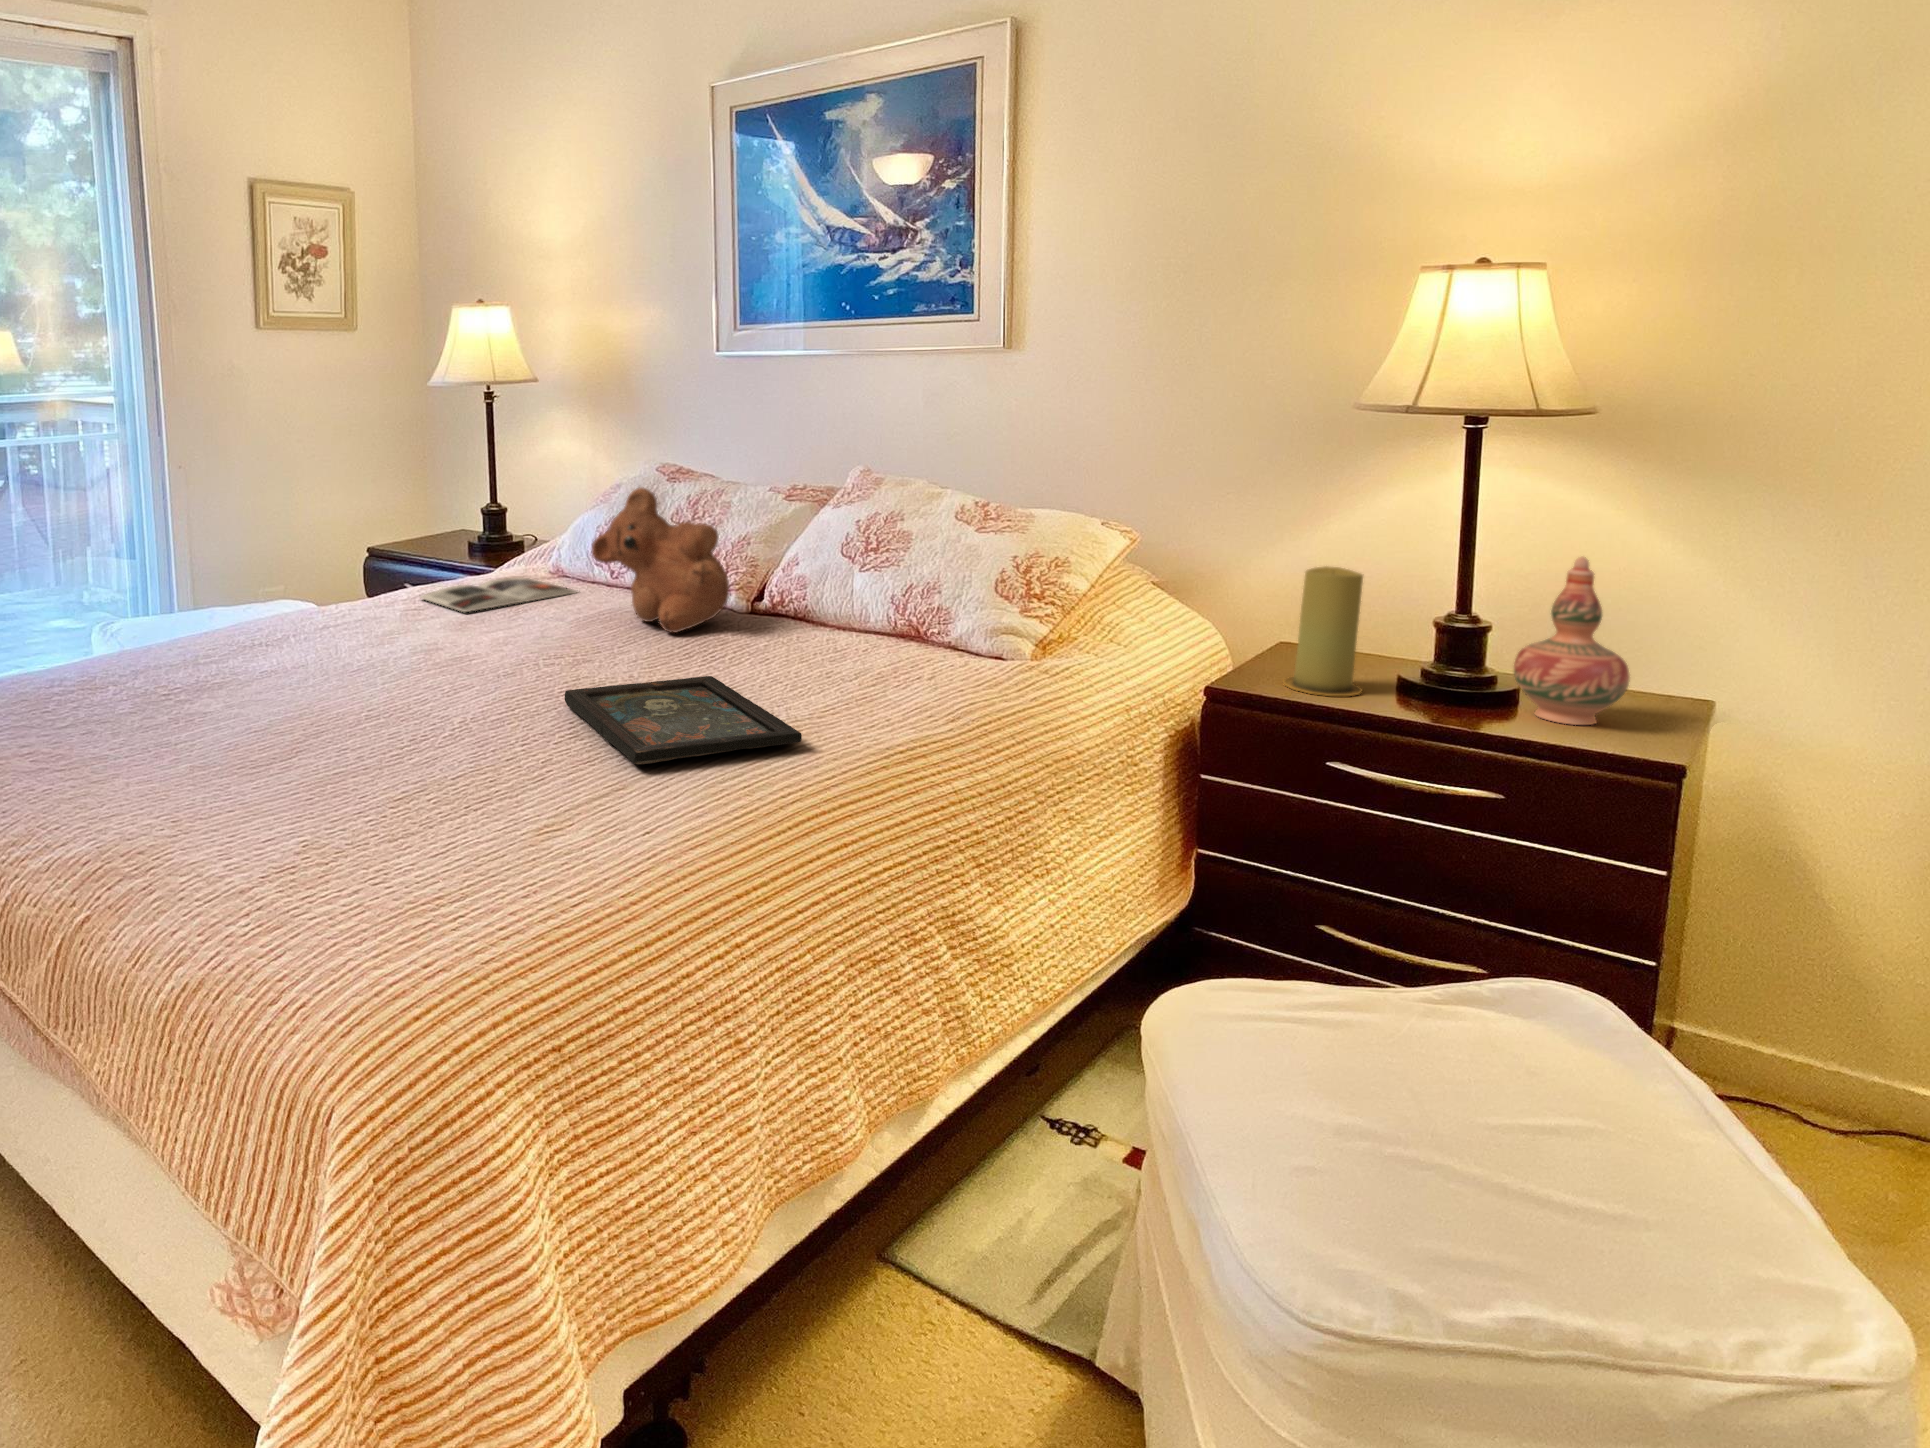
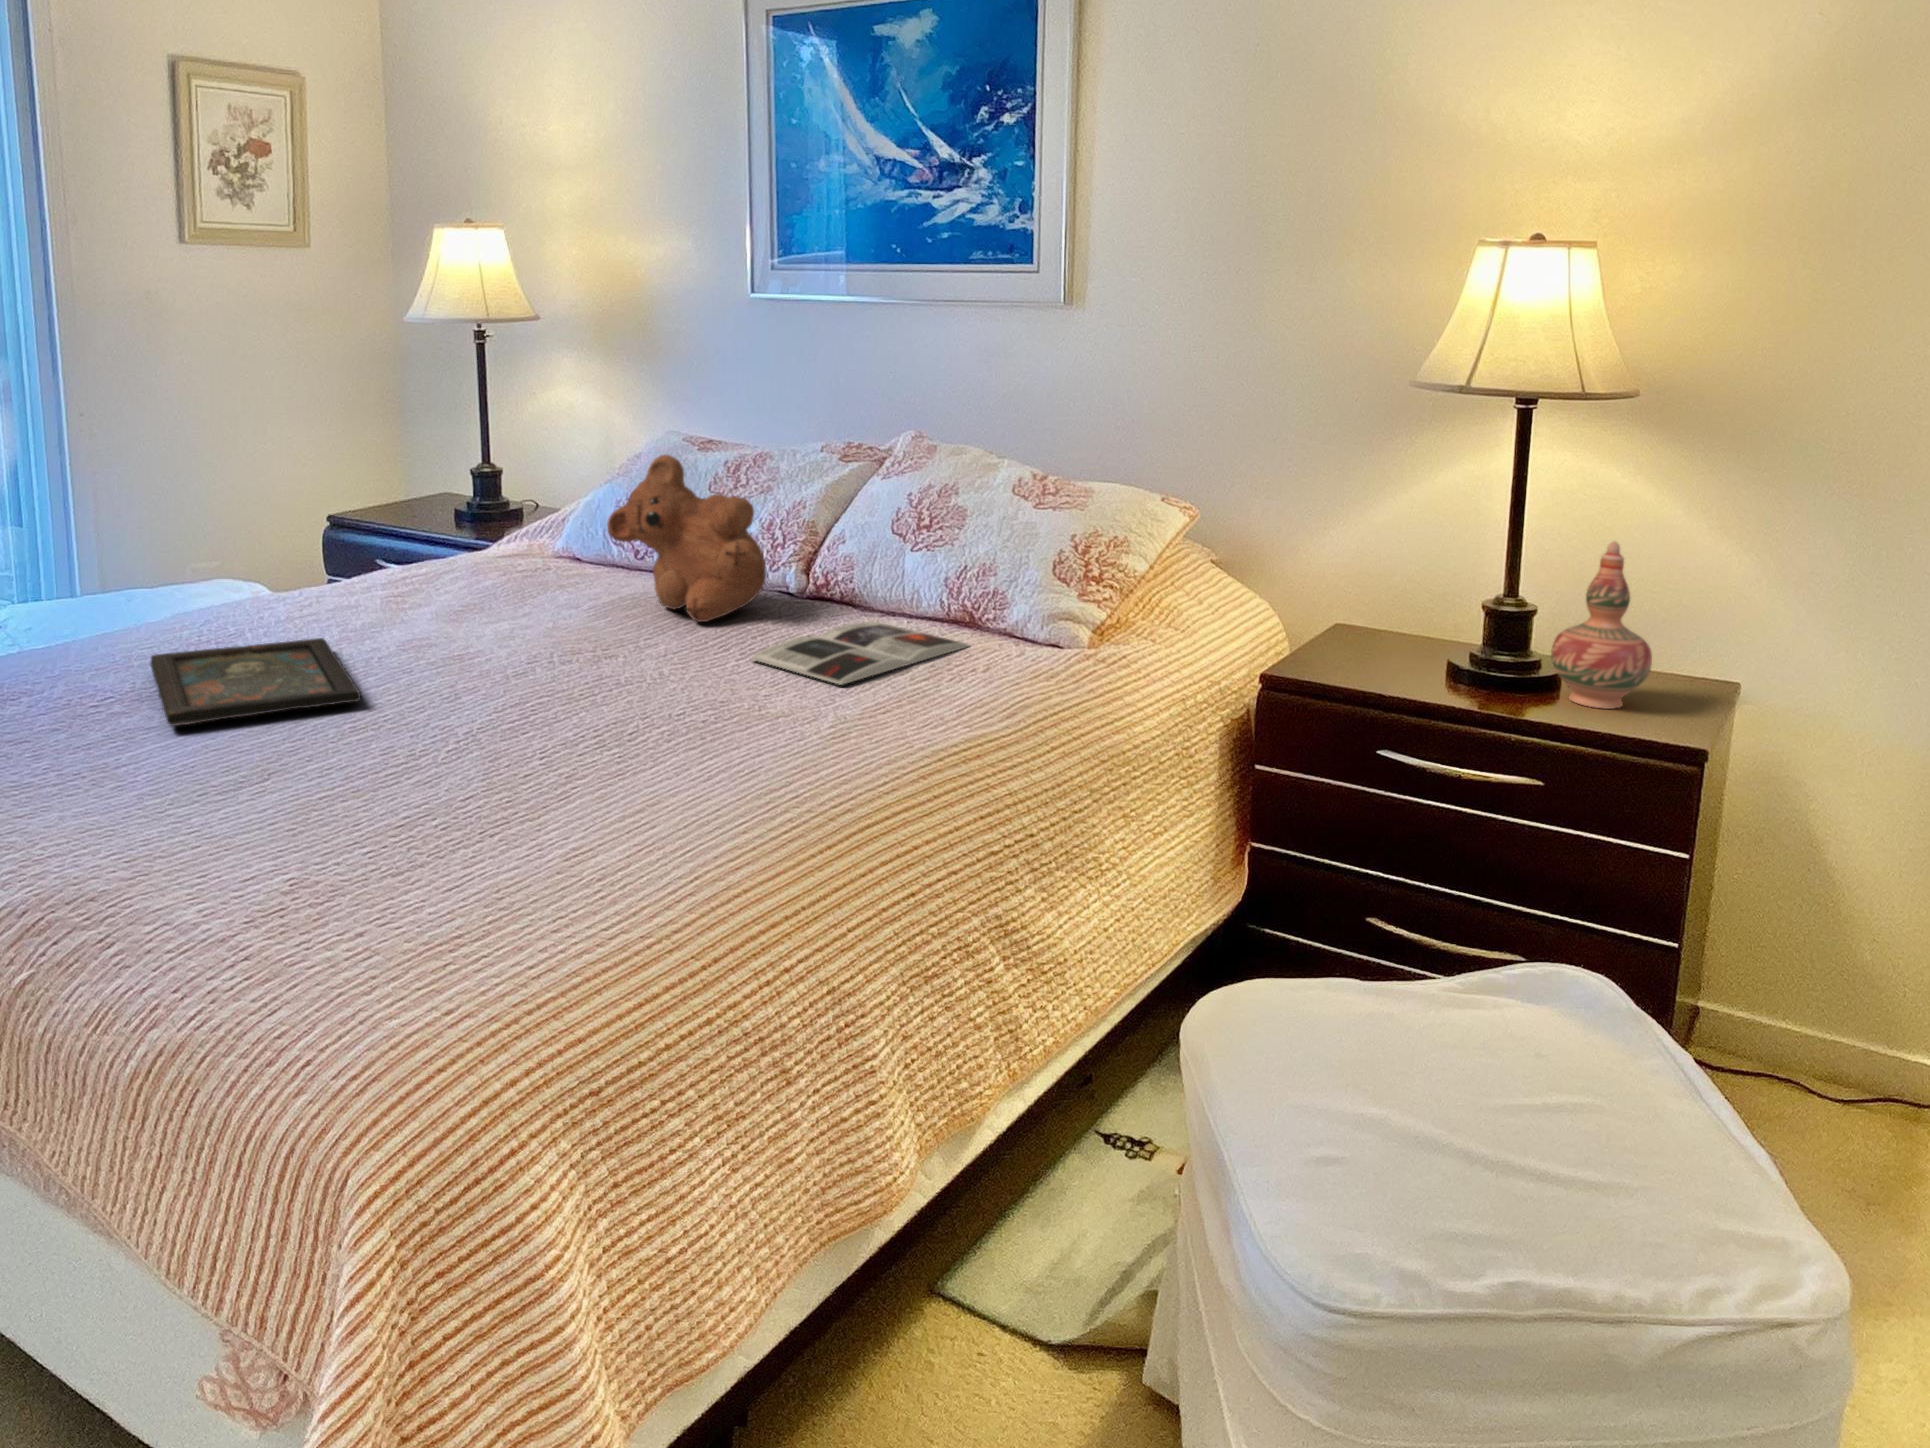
candle: present [1283,566,1363,696] -> none [1339,549,1417,683]
magazine: present [421,578,577,612] -> present [751,622,969,685]
tray: present [565,676,802,764] -> present [150,638,361,726]

